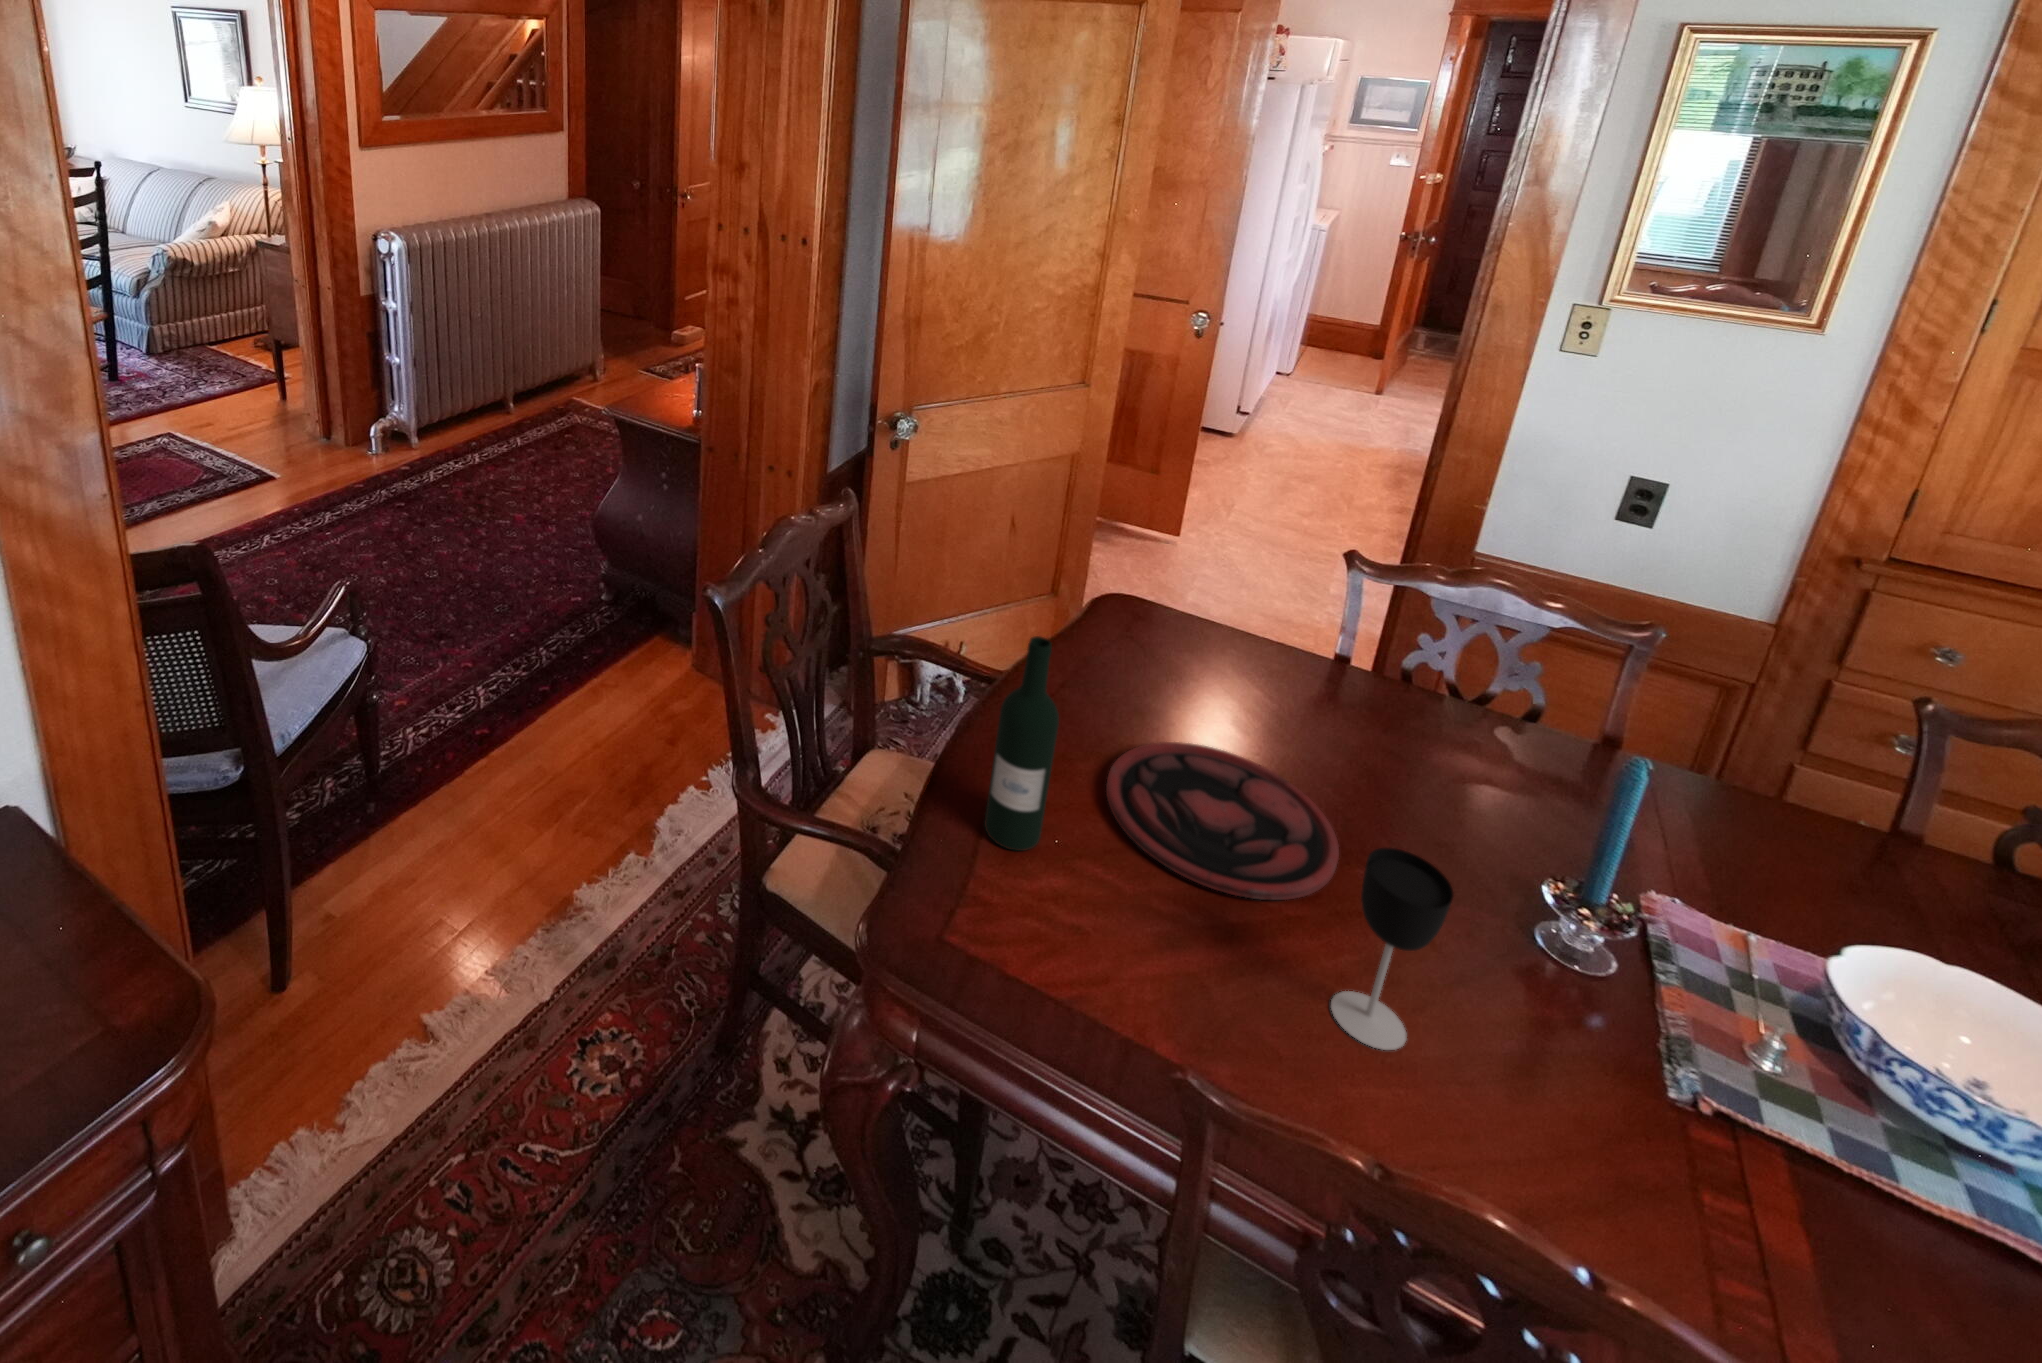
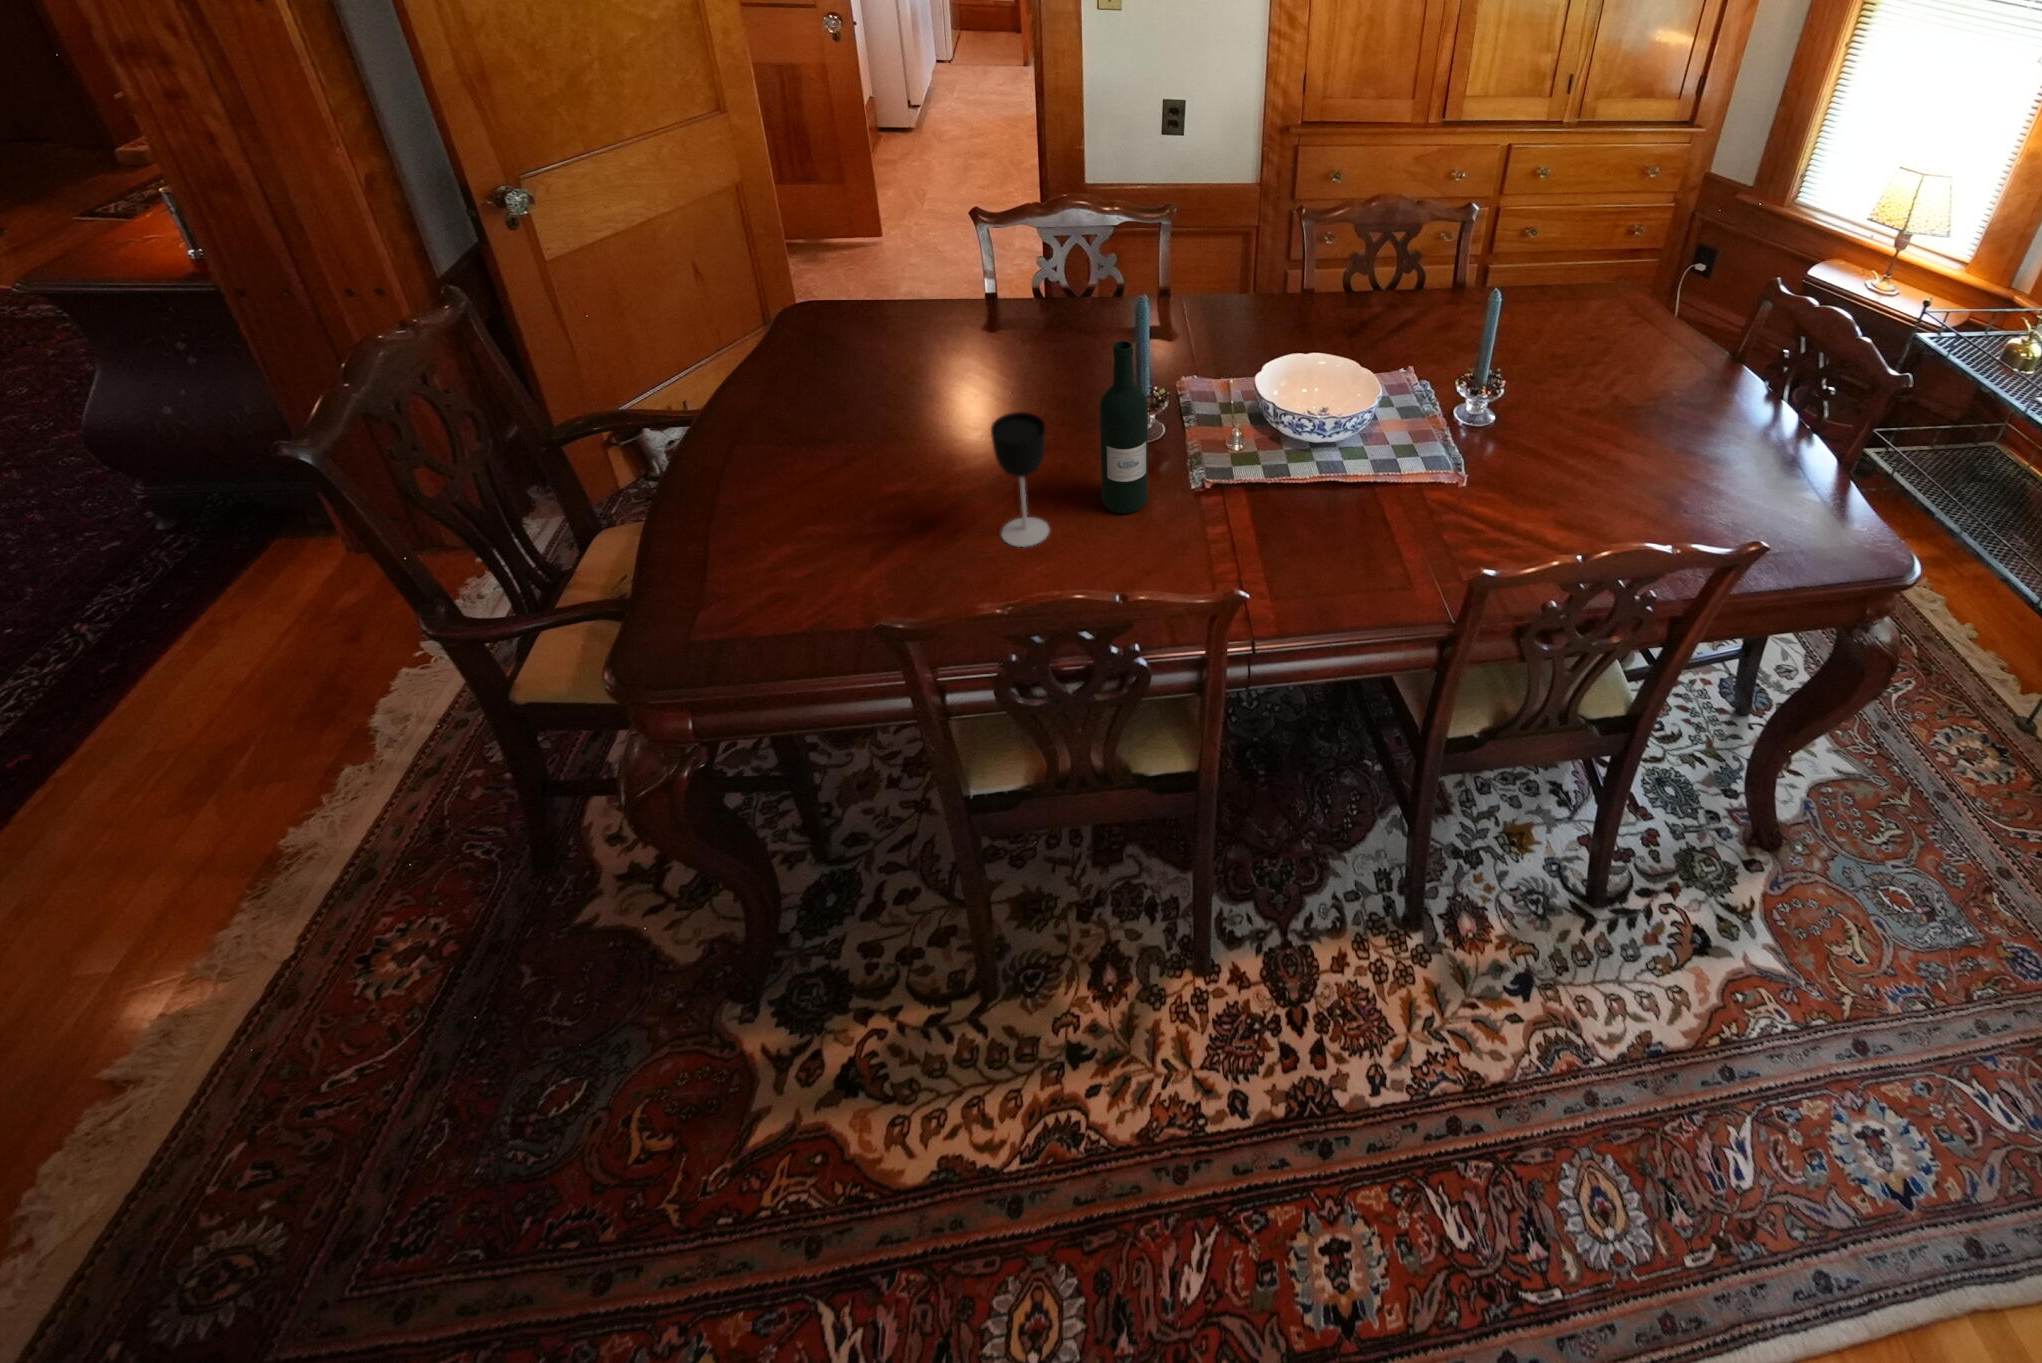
wine bottle: present [984,636,1059,851] -> present [1100,341,1148,513]
plate: present [1106,742,1339,900] -> none [814,398,997,502]

